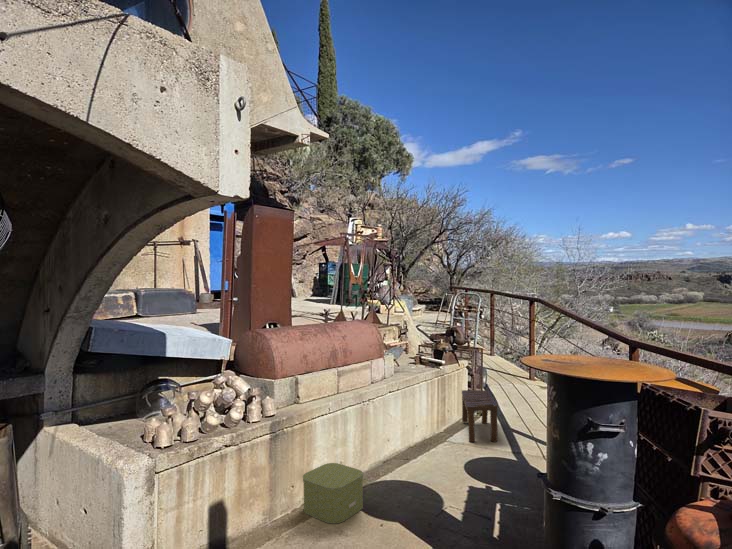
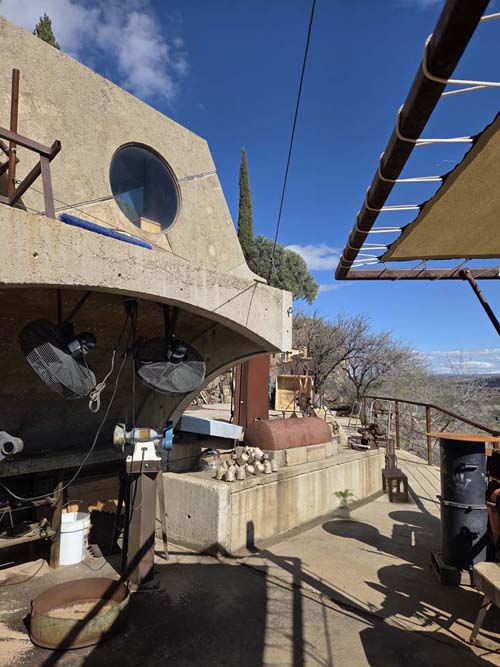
potted plant: none [379,432,416,477] -> present [334,489,356,517]
storage box: present [303,463,363,524] -> none [294,504,330,536]

